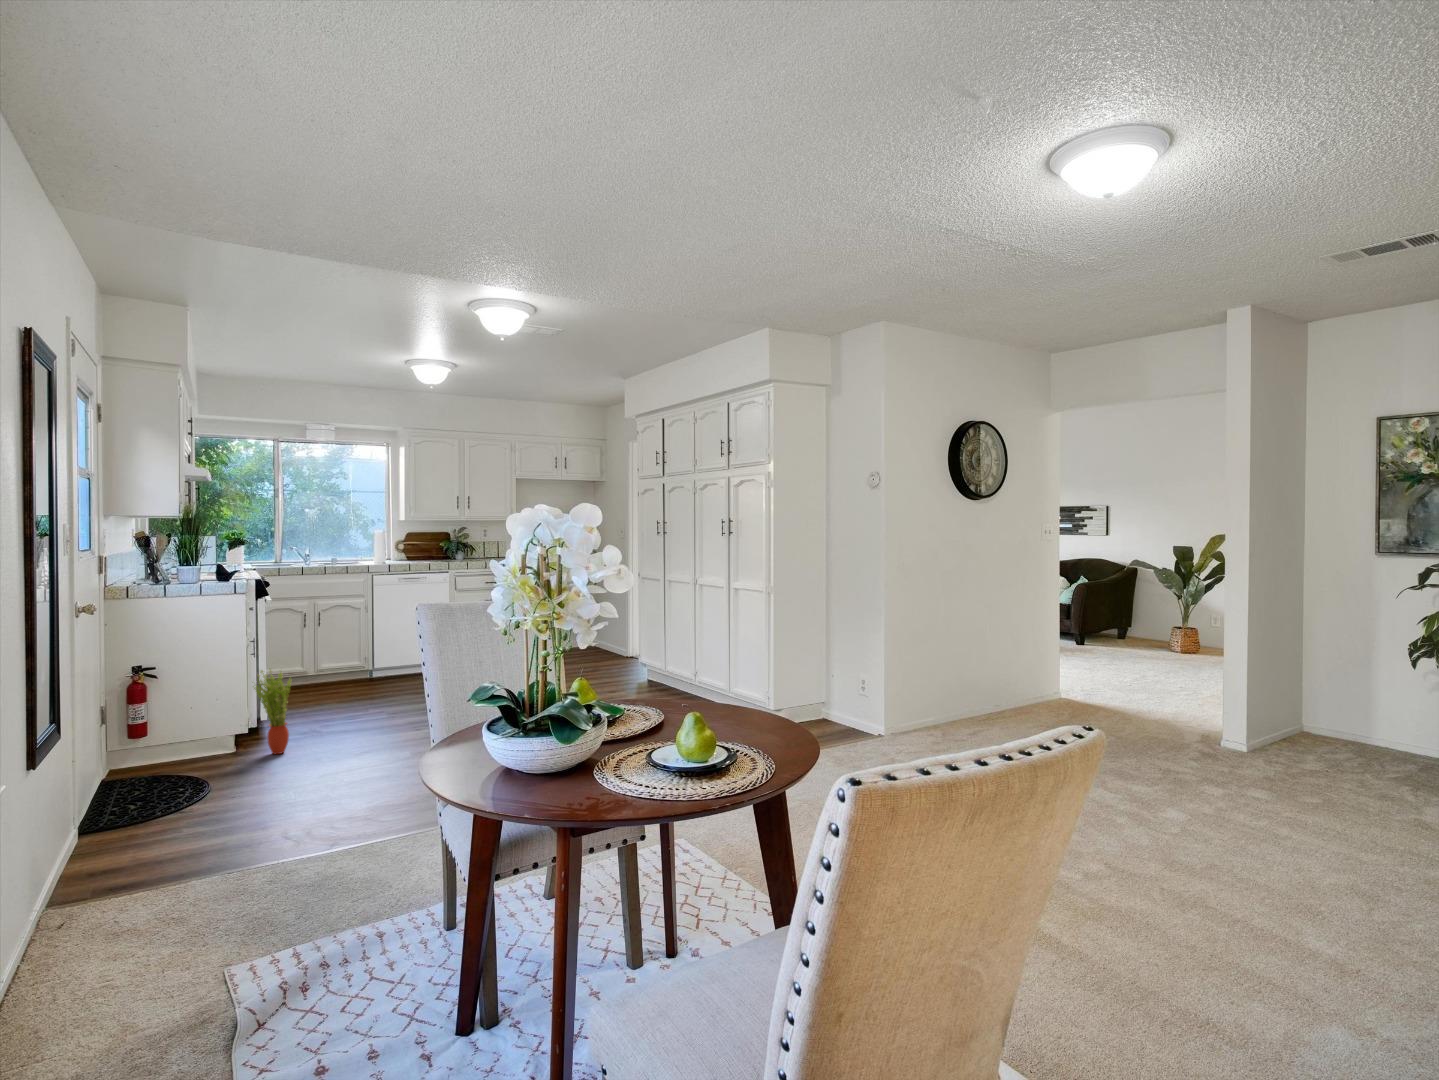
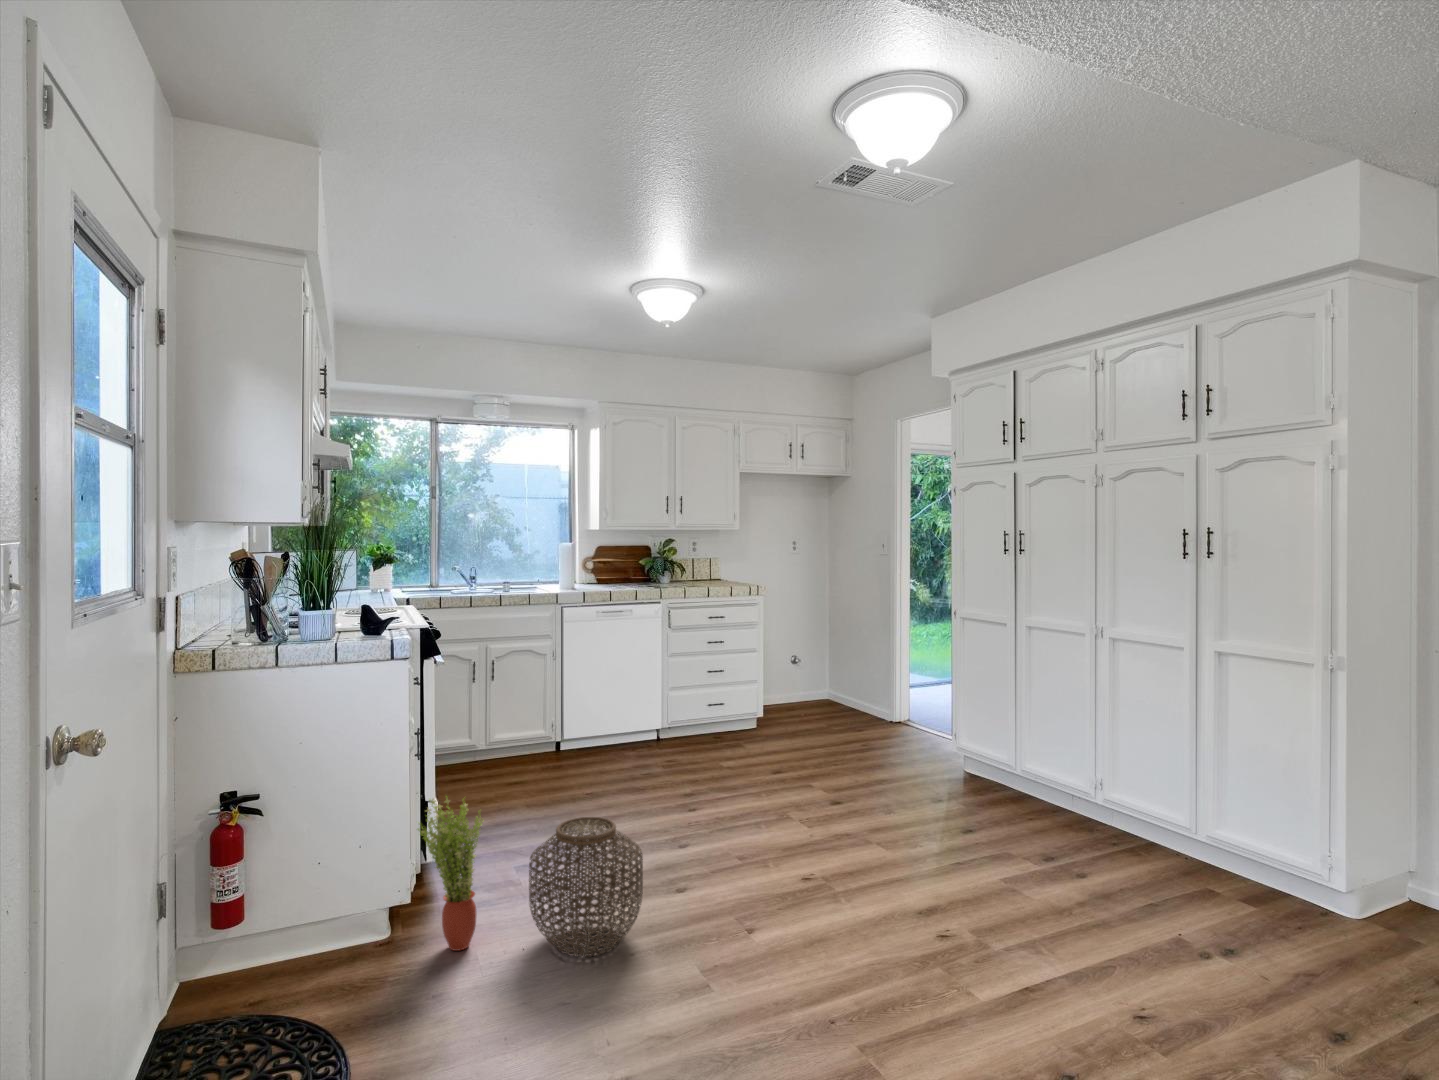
woven basket: none [319,681,389,753] -> present [529,817,643,957]

